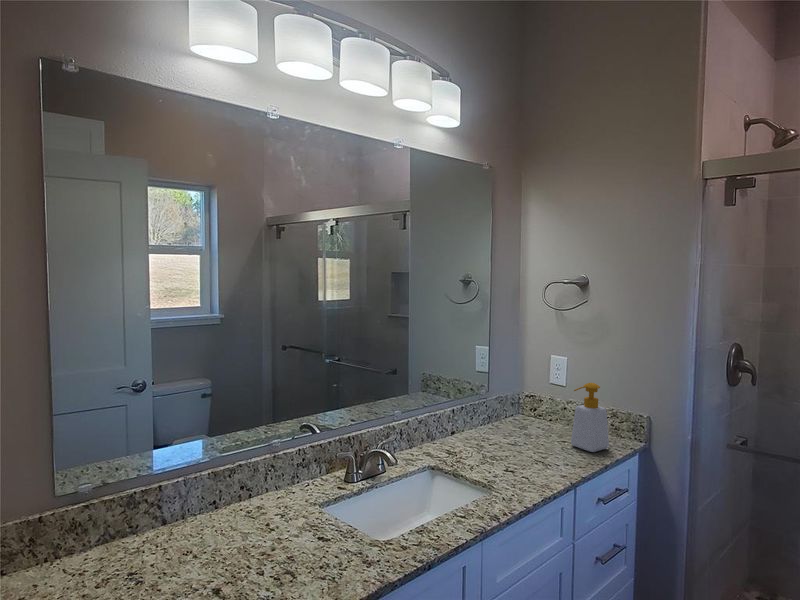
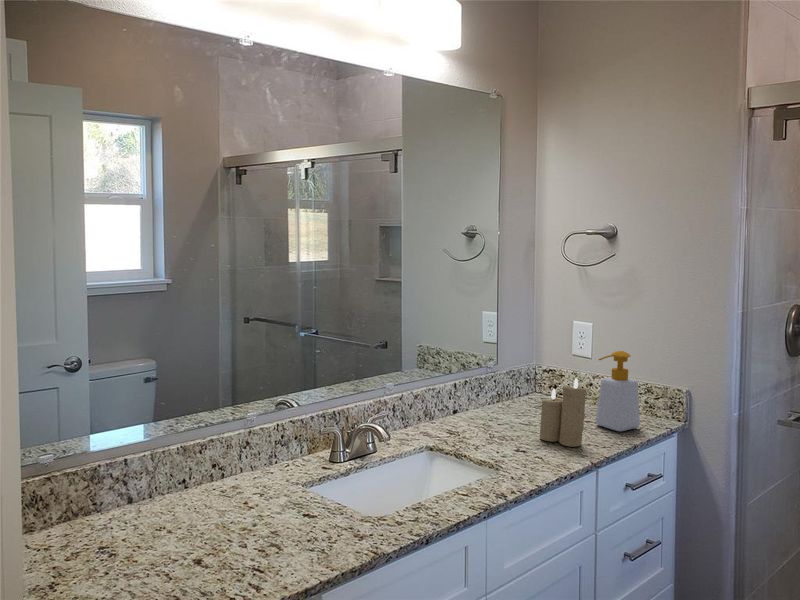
candle: none [525,407,565,467] -> present [540,378,587,447]

